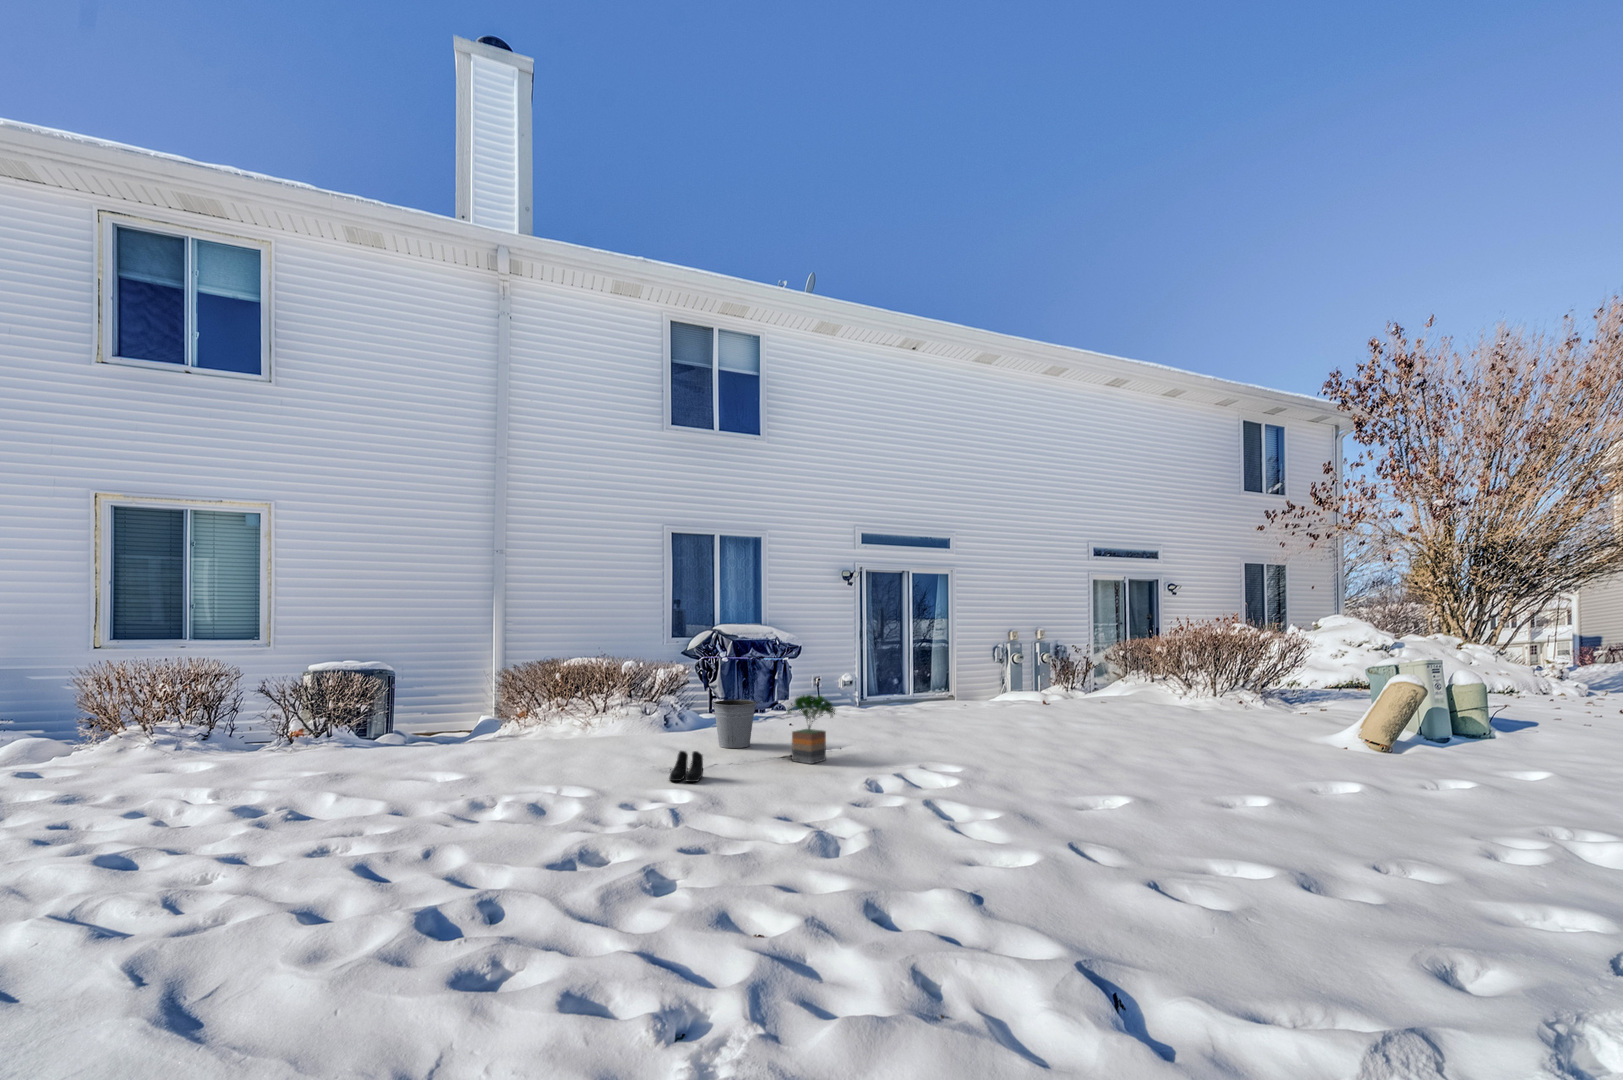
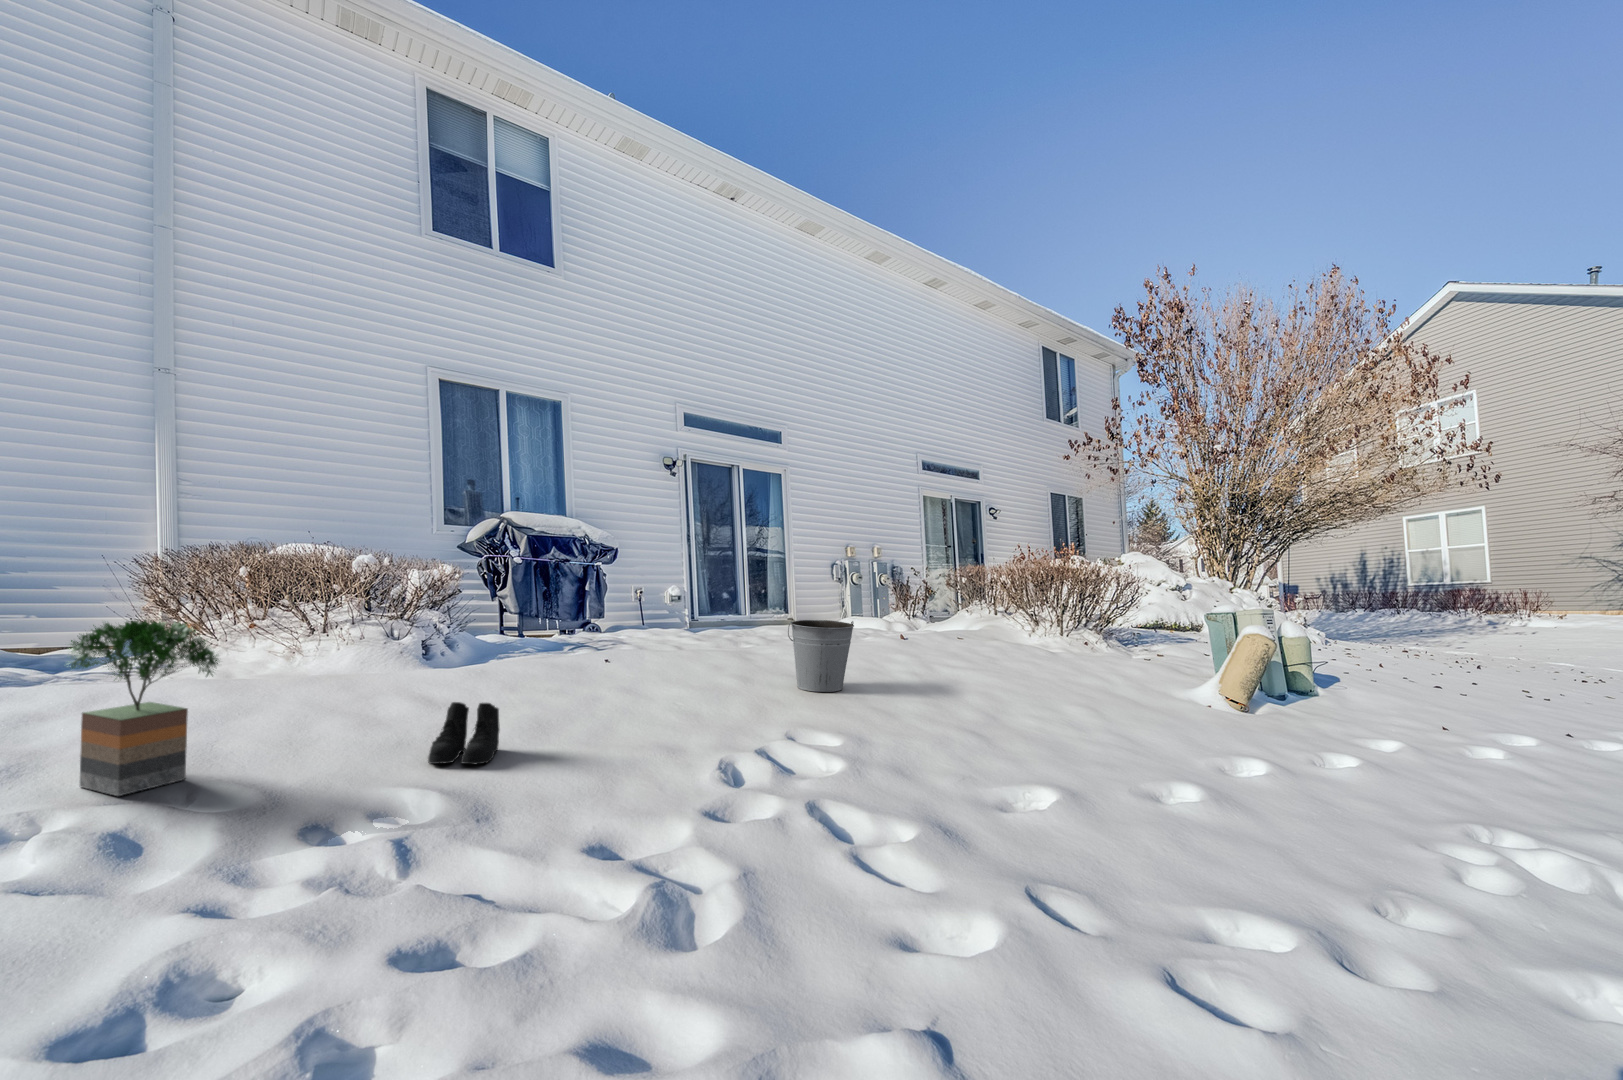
potted tree: present [786,695,835,764] -> present [69,620,219,796]
bucket: present [712,700,758,748] -> present [788,620,854,692]

